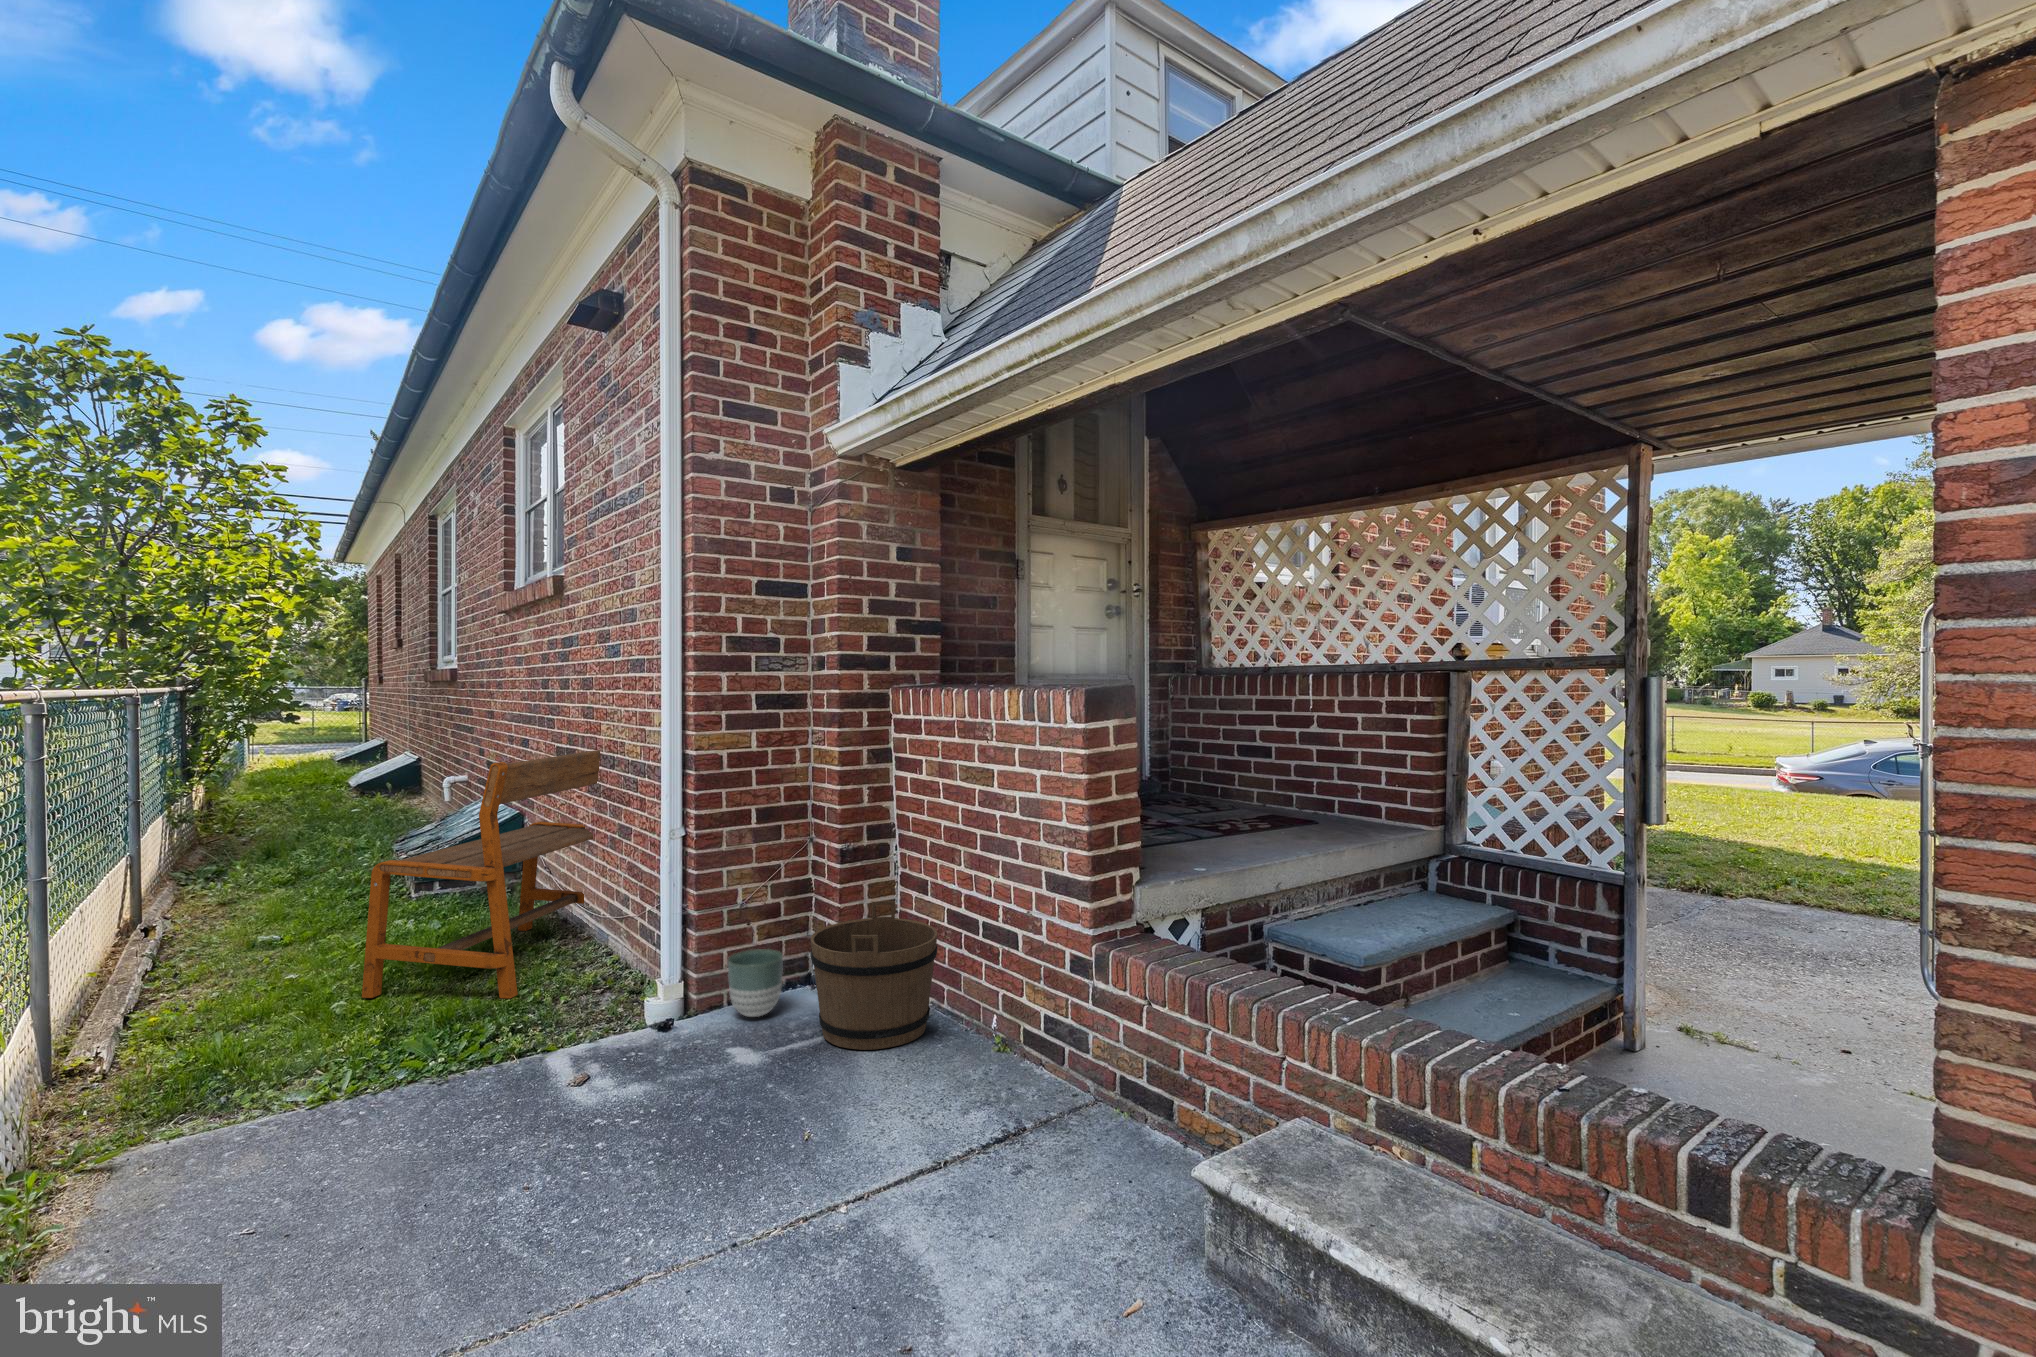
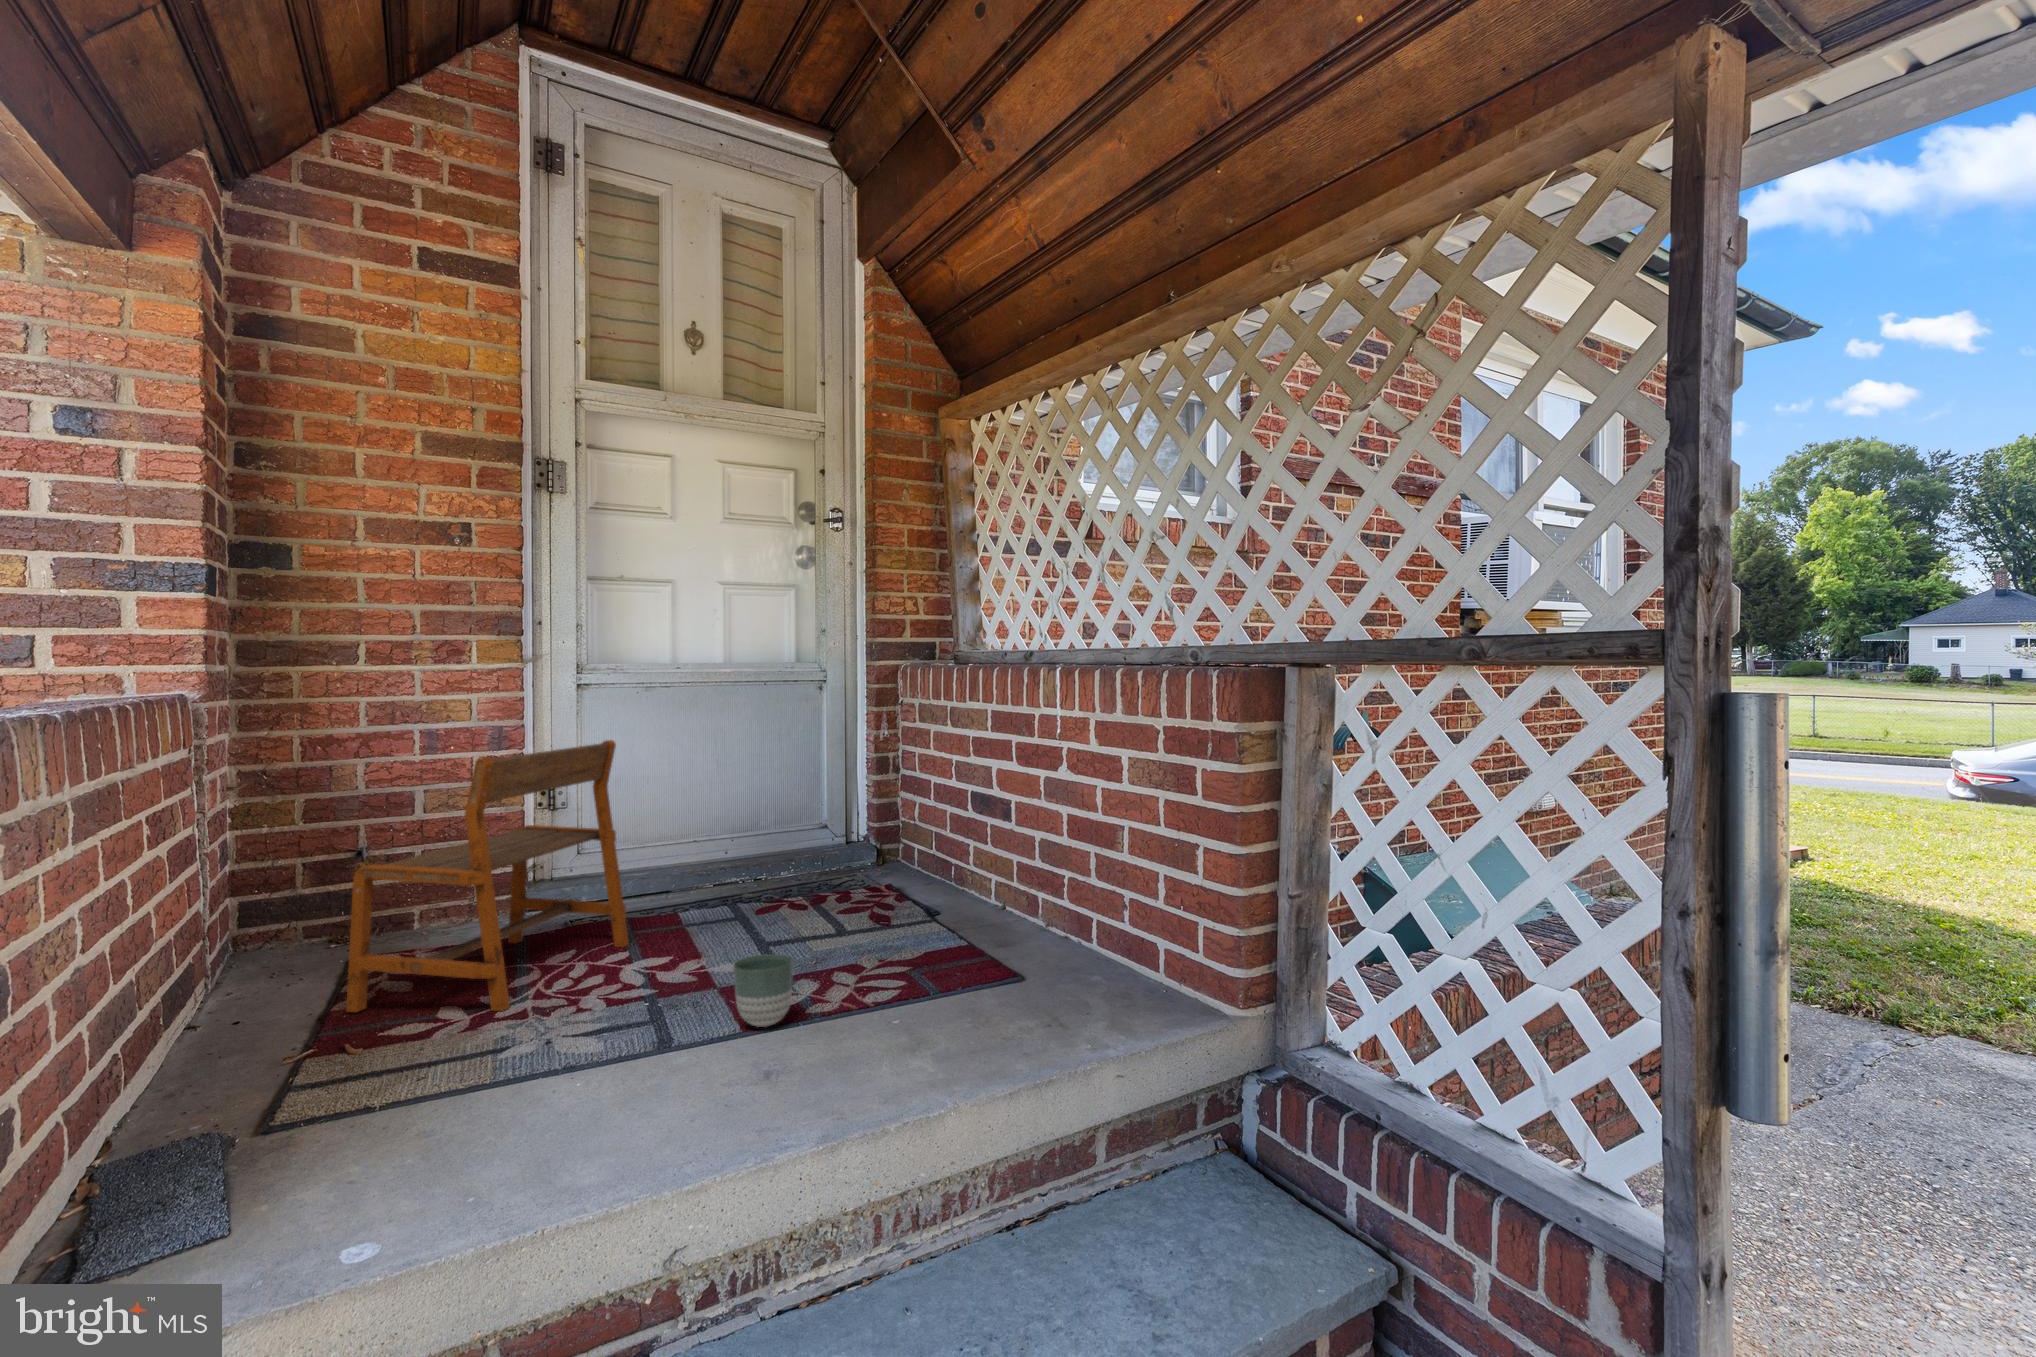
bucket: present [810,901,937,1050] -> none [821,900,959,1058]

